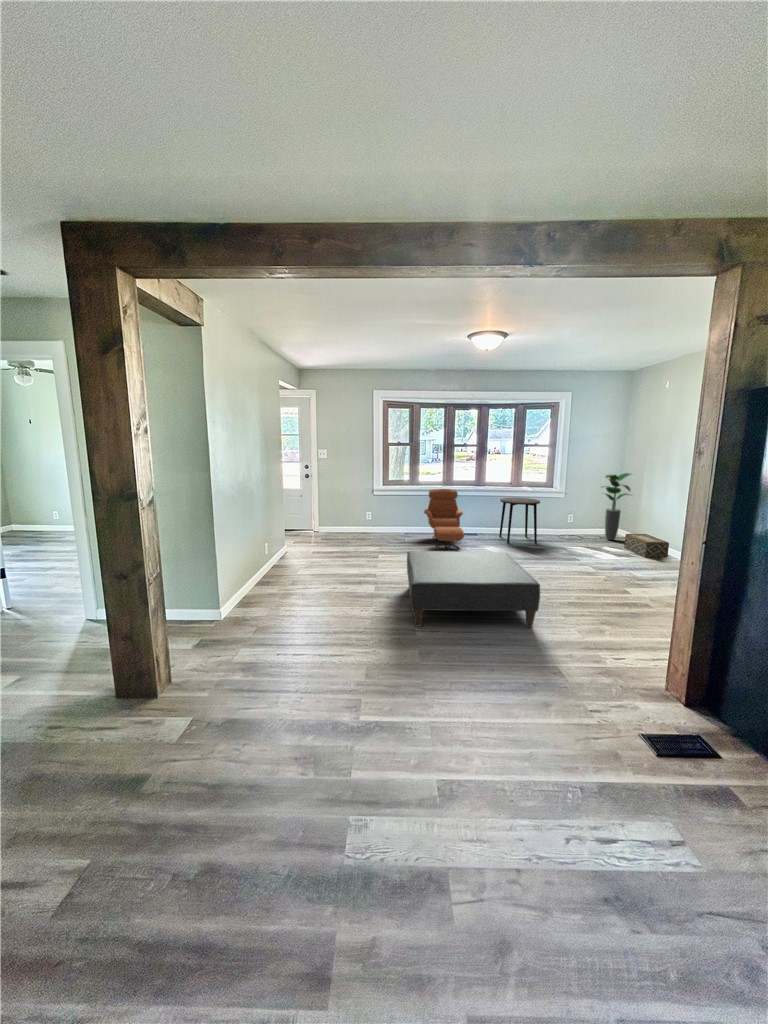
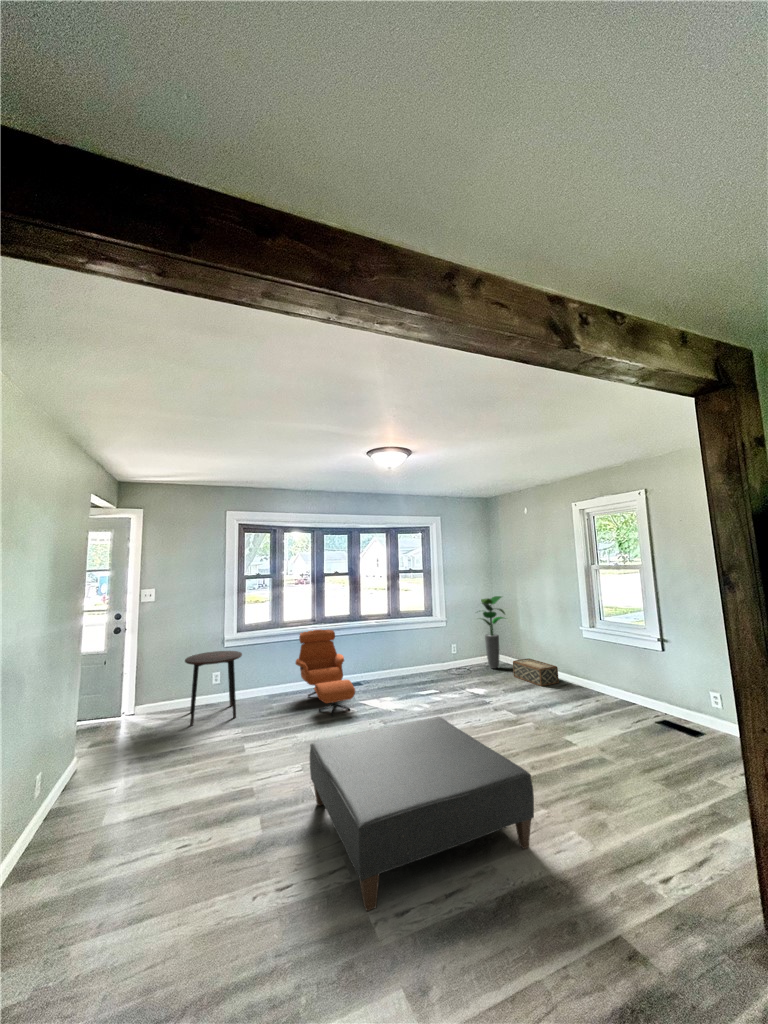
side table: present [499,498,540,543] -> present [185,651,242,726]

